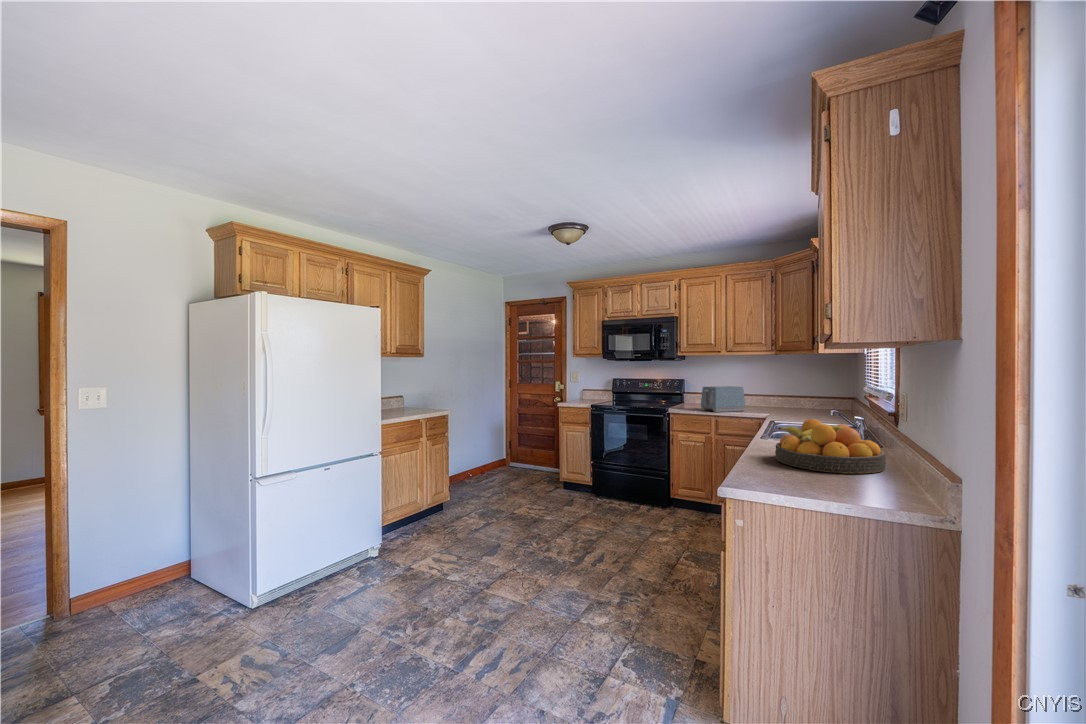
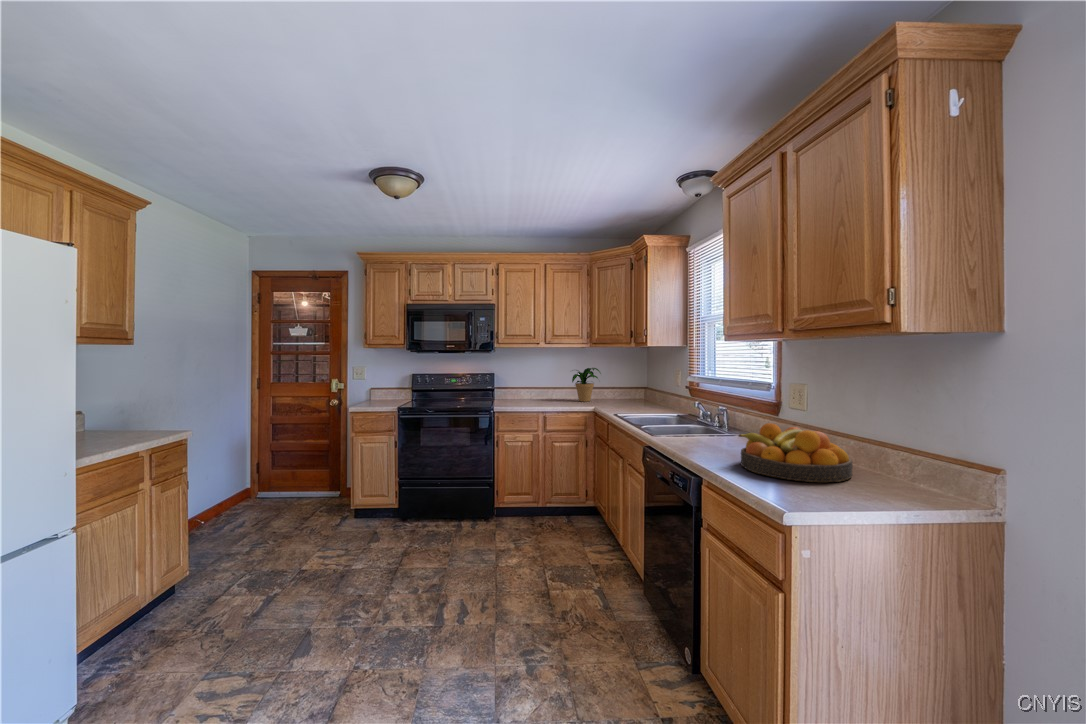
potted plant: none [755,374,794,409] -> present [572,368,601,402]
toaster: present [701,386,745,412] -> none [527,381,568,409]

